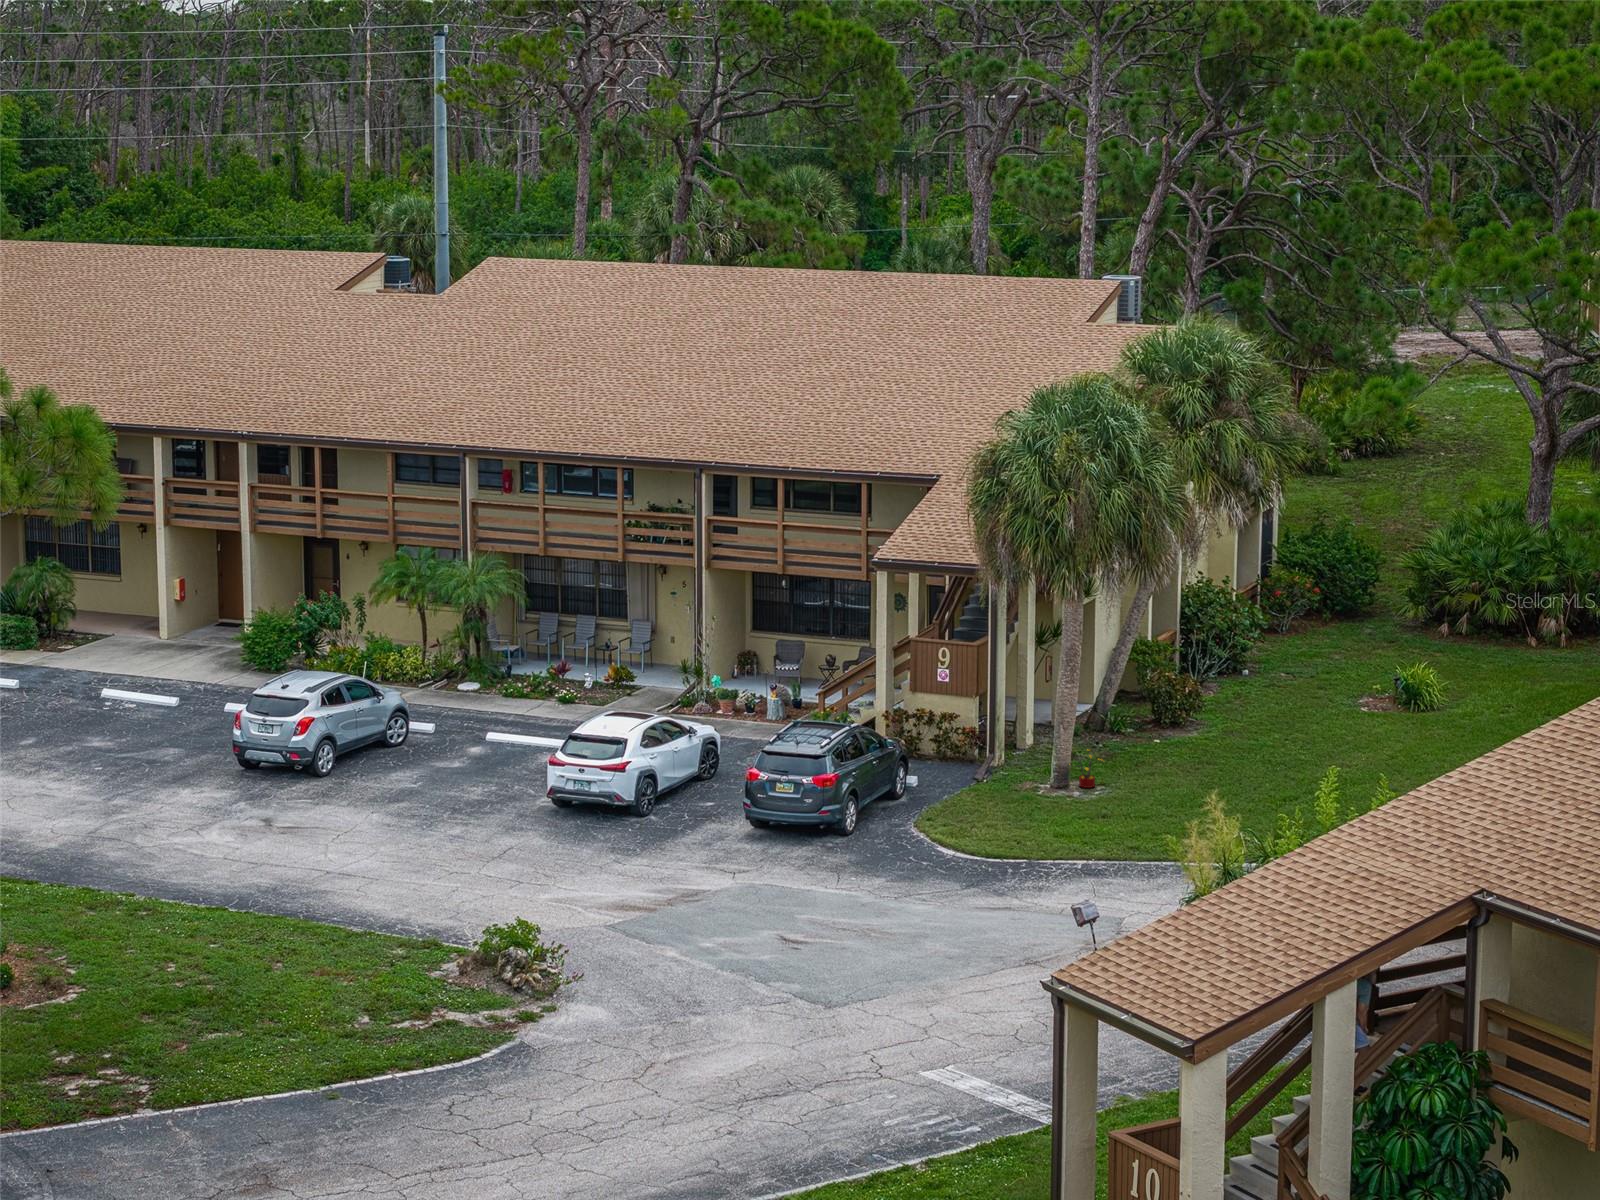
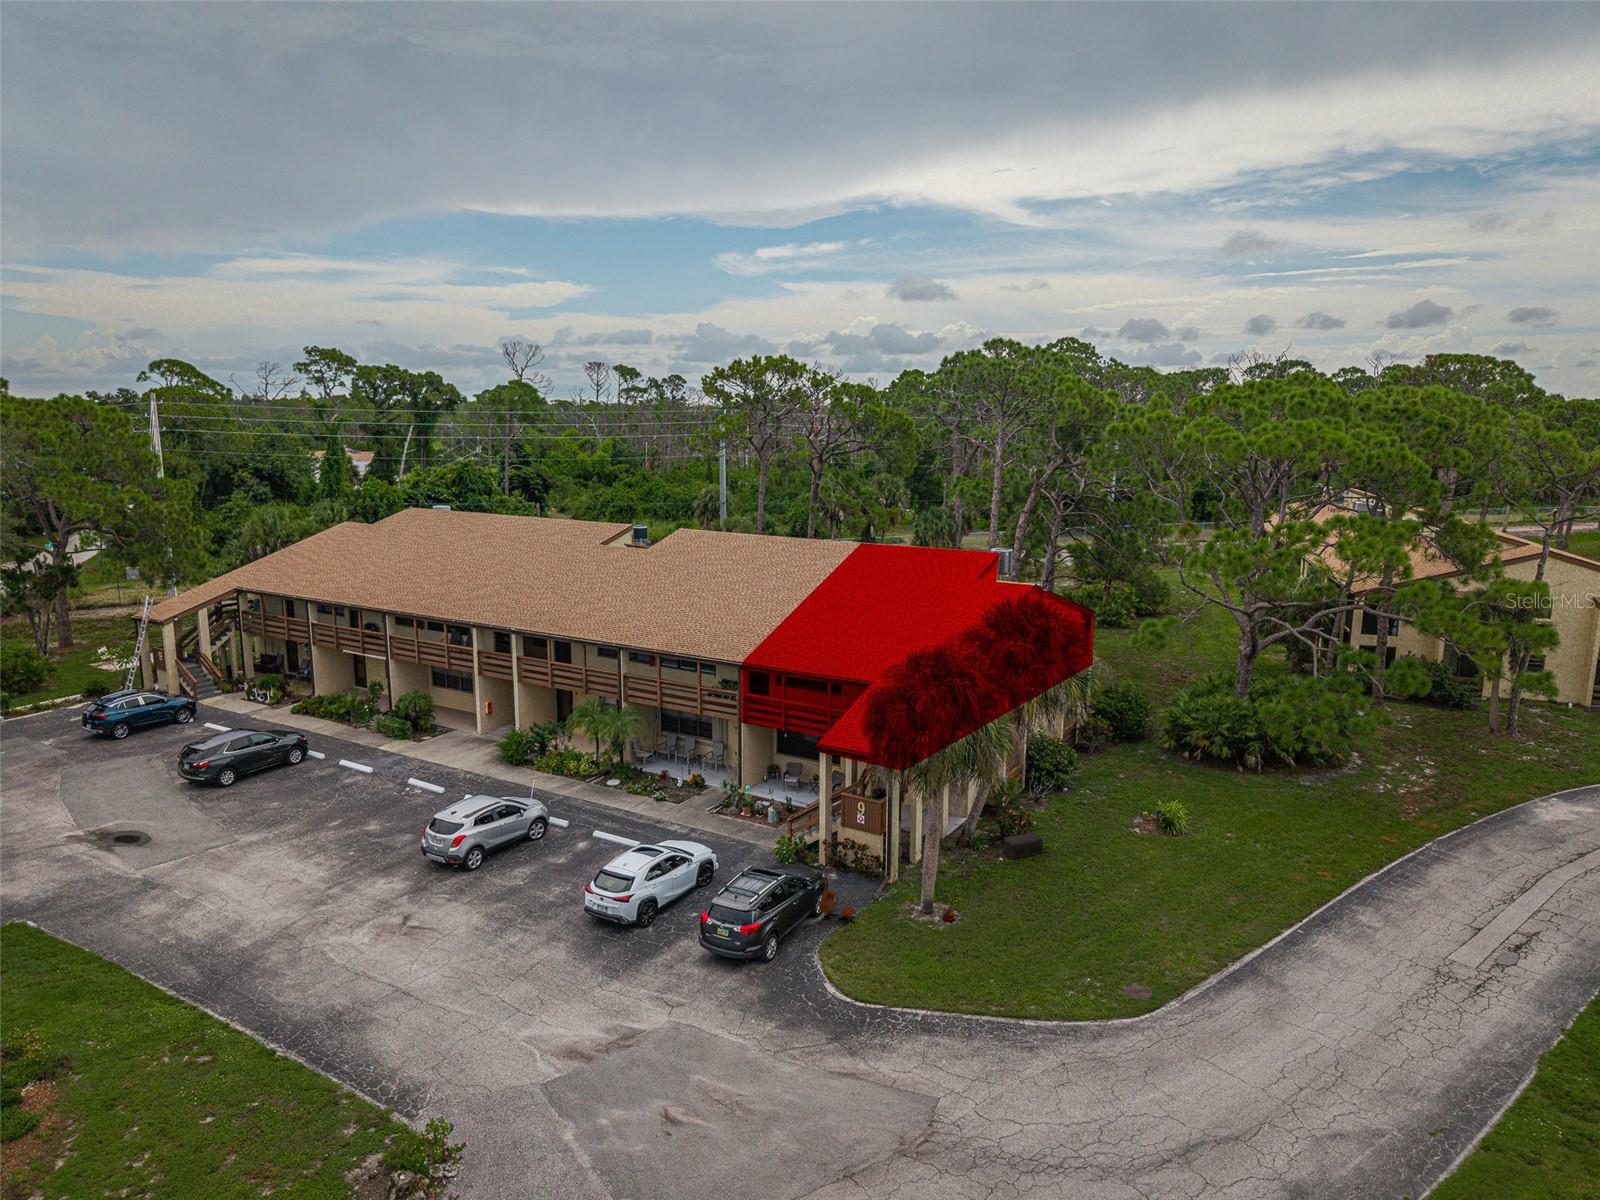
storage bench: none [1156,704,1216,740] -> present [1004,832,1043,859]
lounge chair: none [898,738,955,795] -> present [818,879,855,920]

